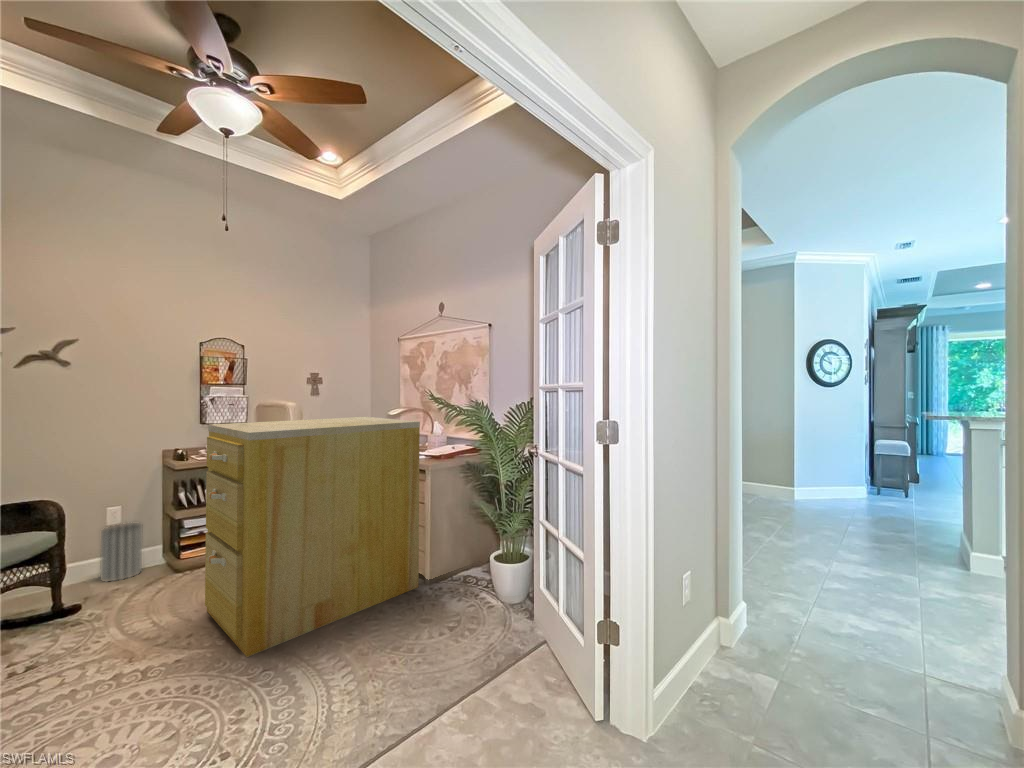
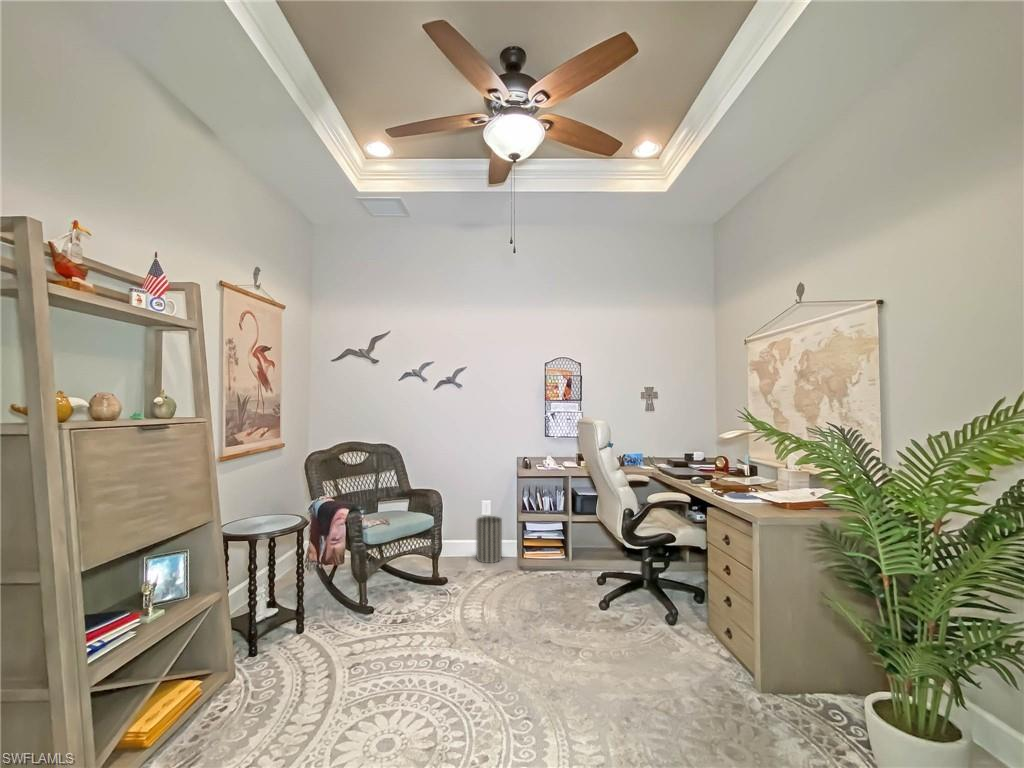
filing cabinet: present [205,417,420,657] -> none [506,439,744,691]

